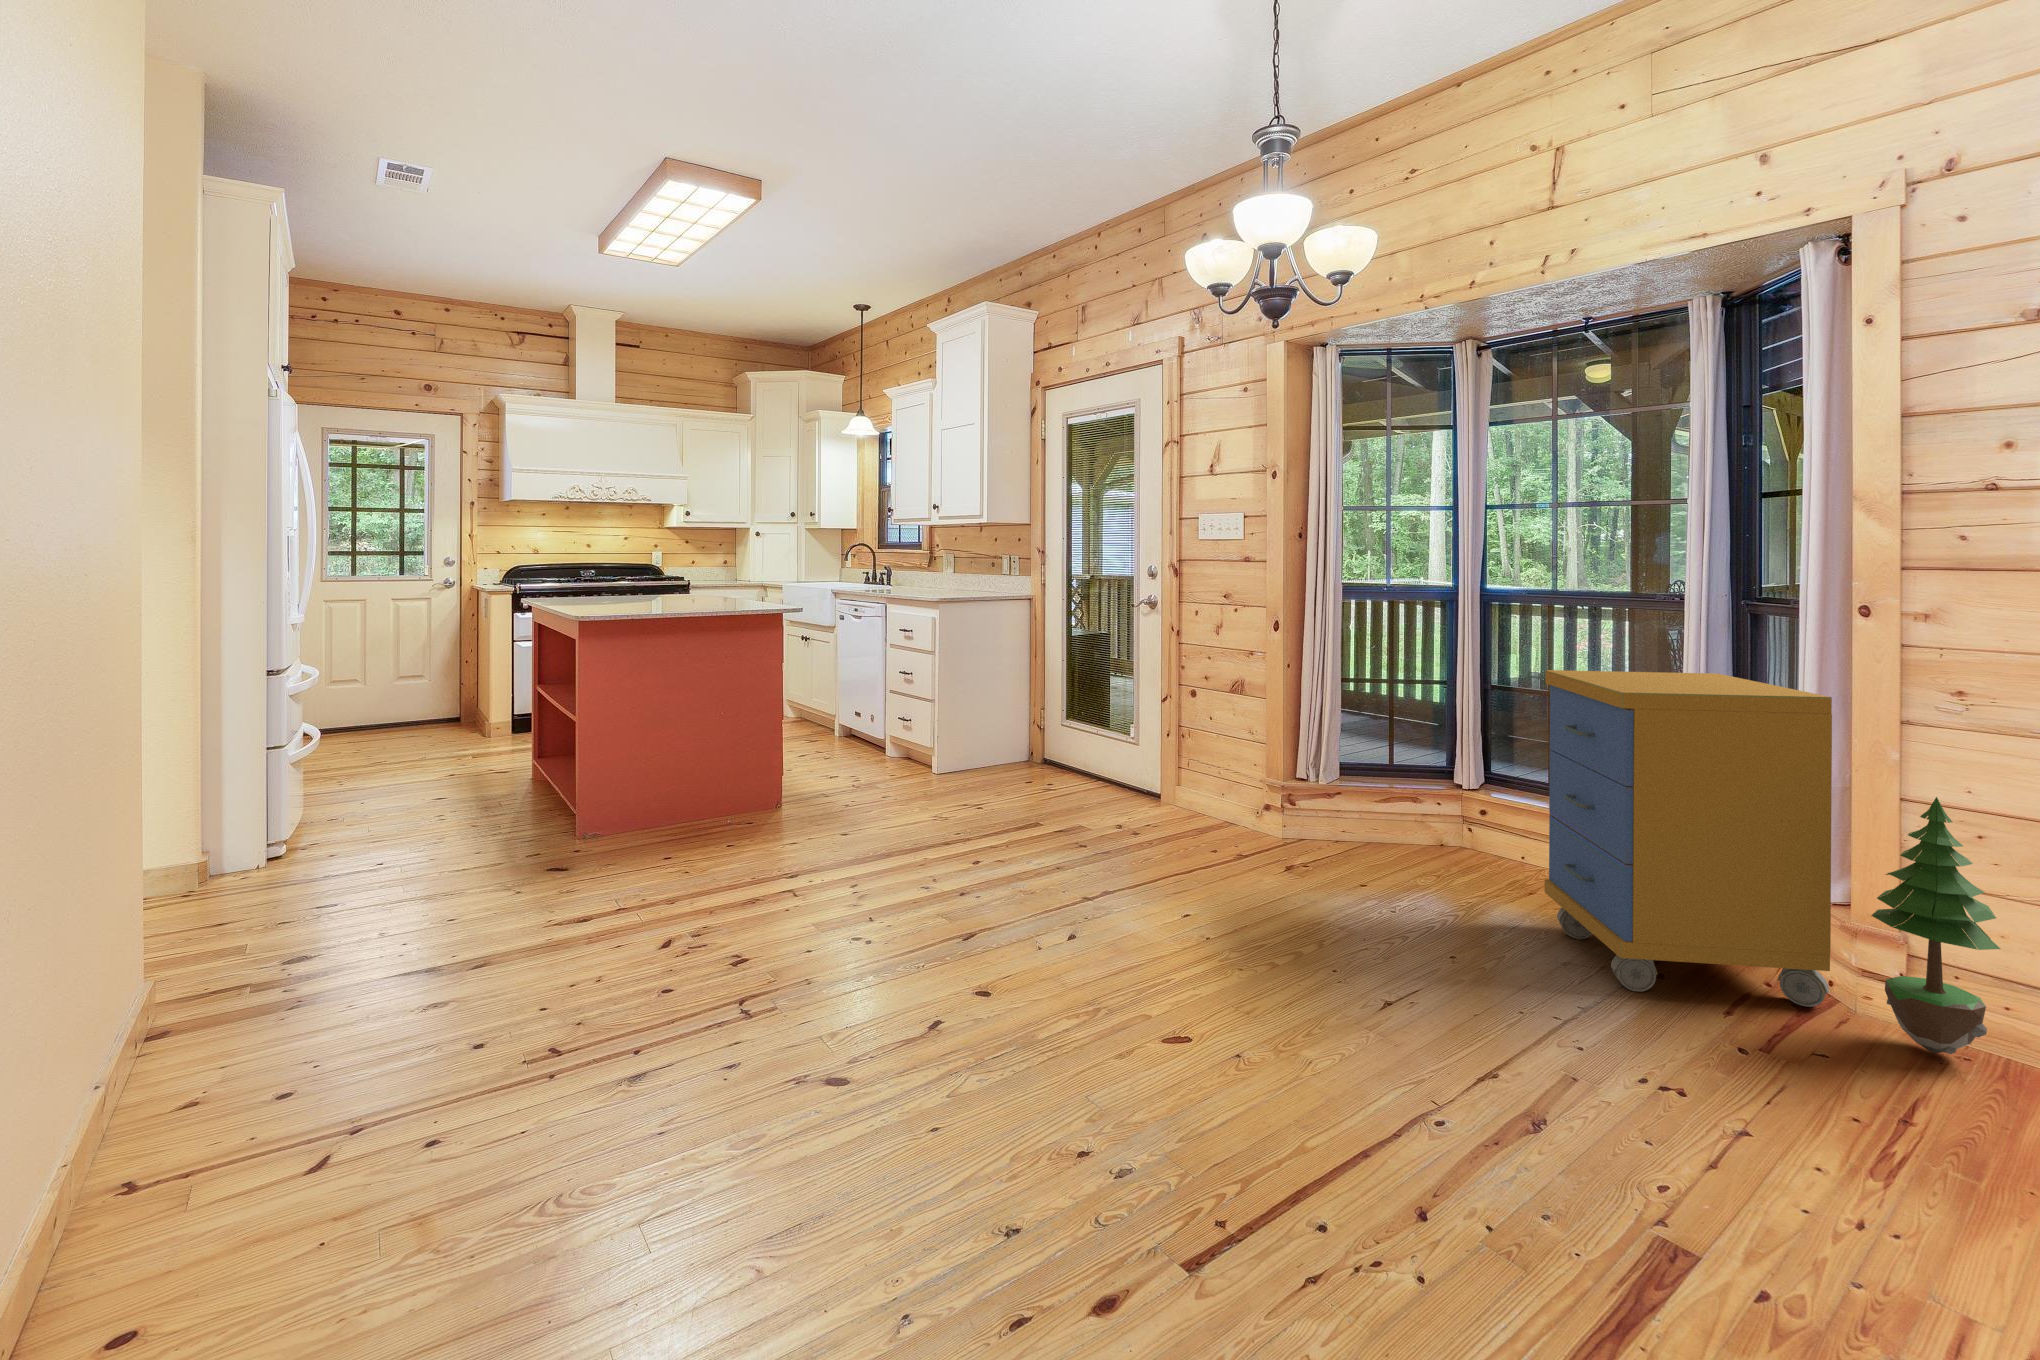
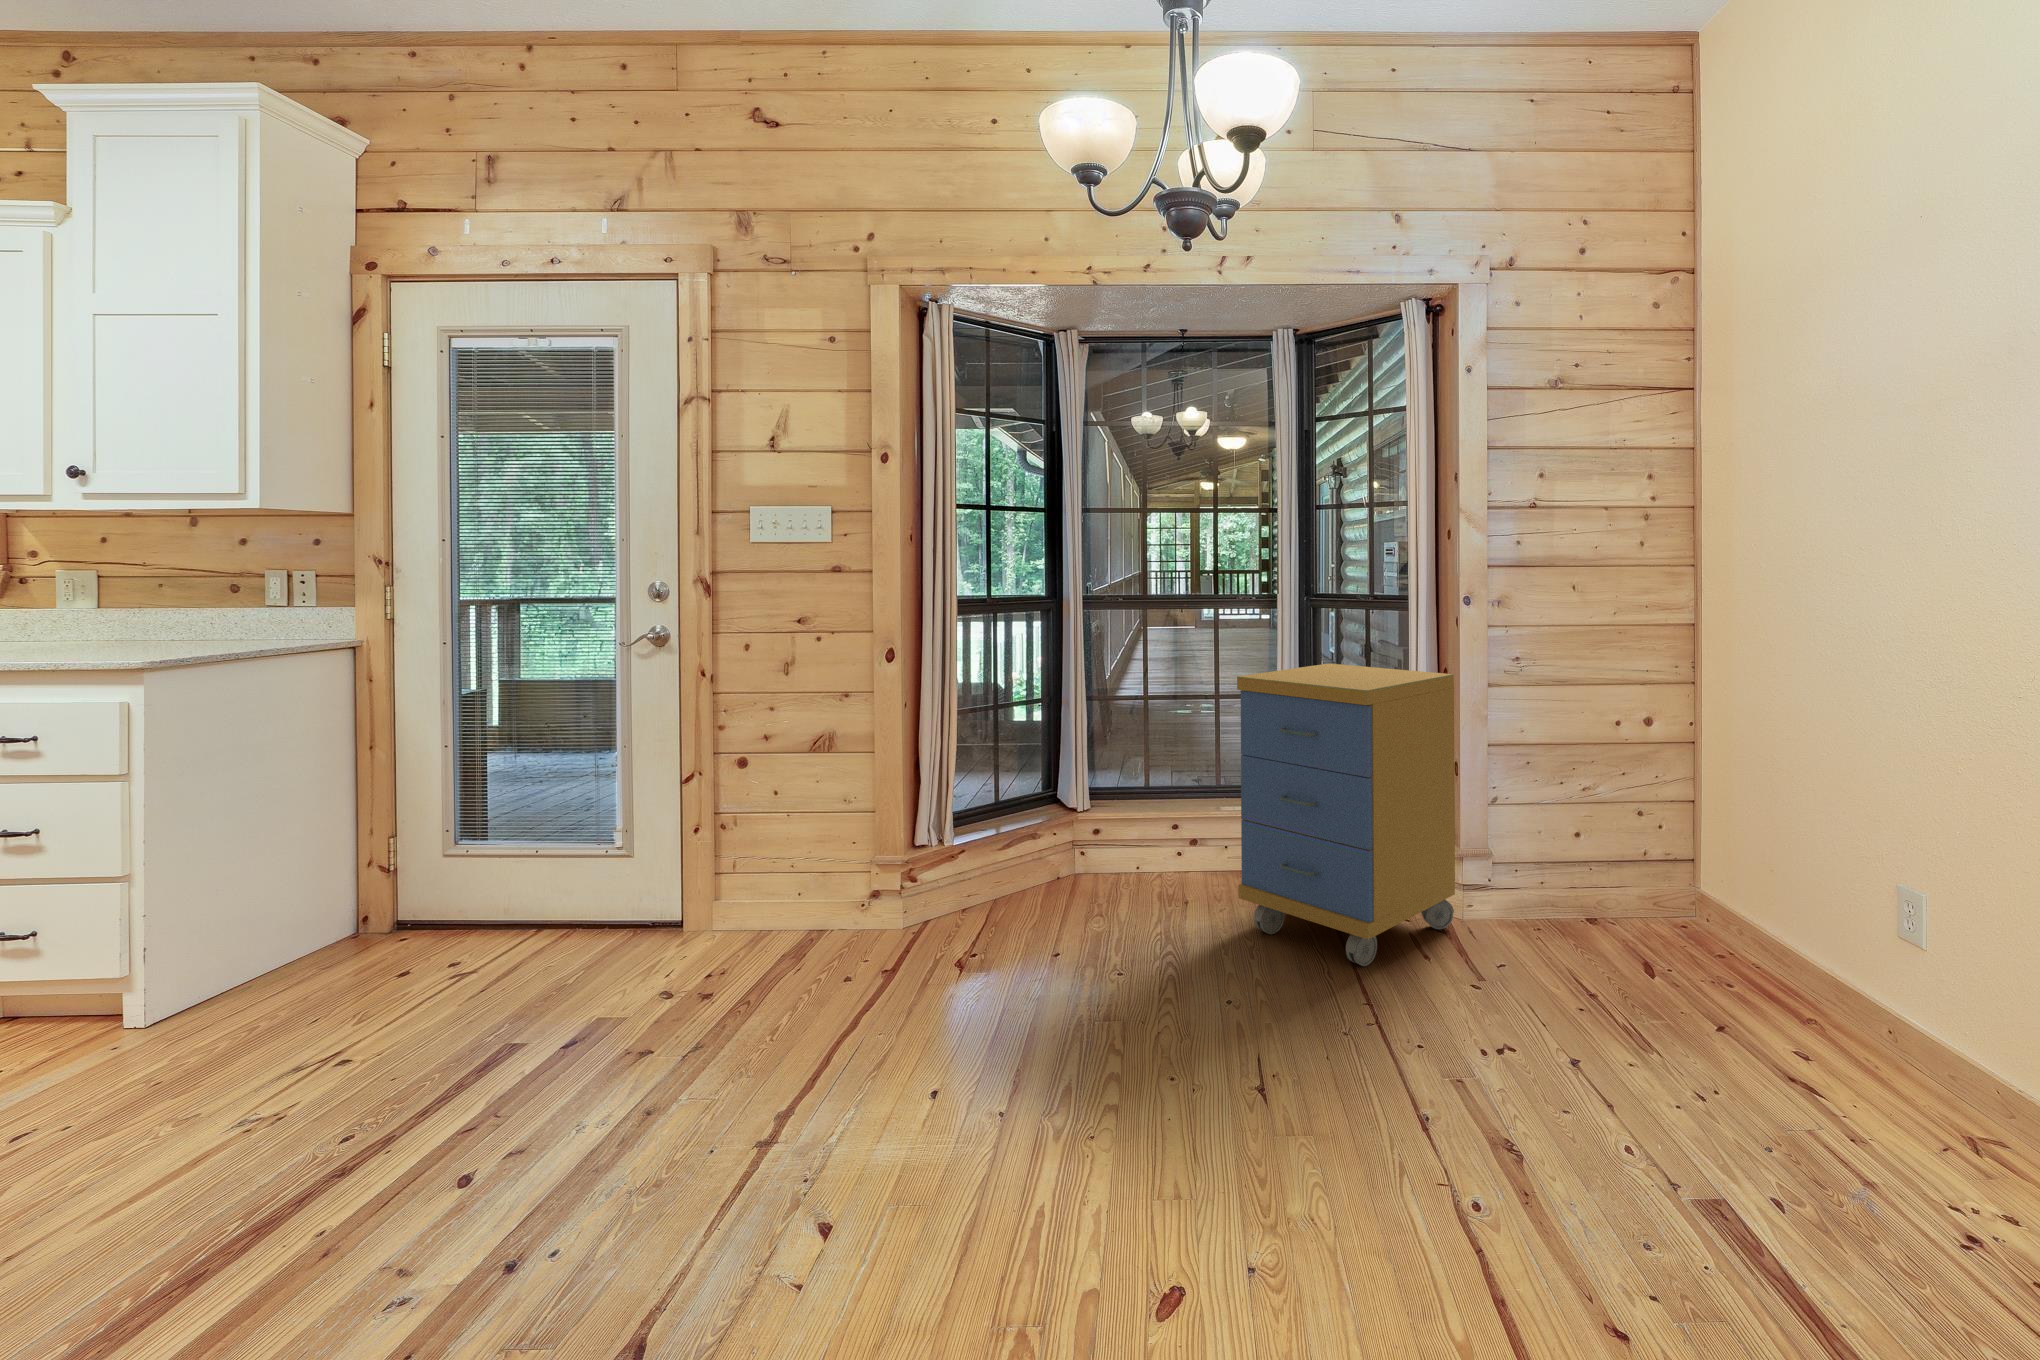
potted tree: present [1871,797,2001,1054] -> none [1485,741,1557,933]

